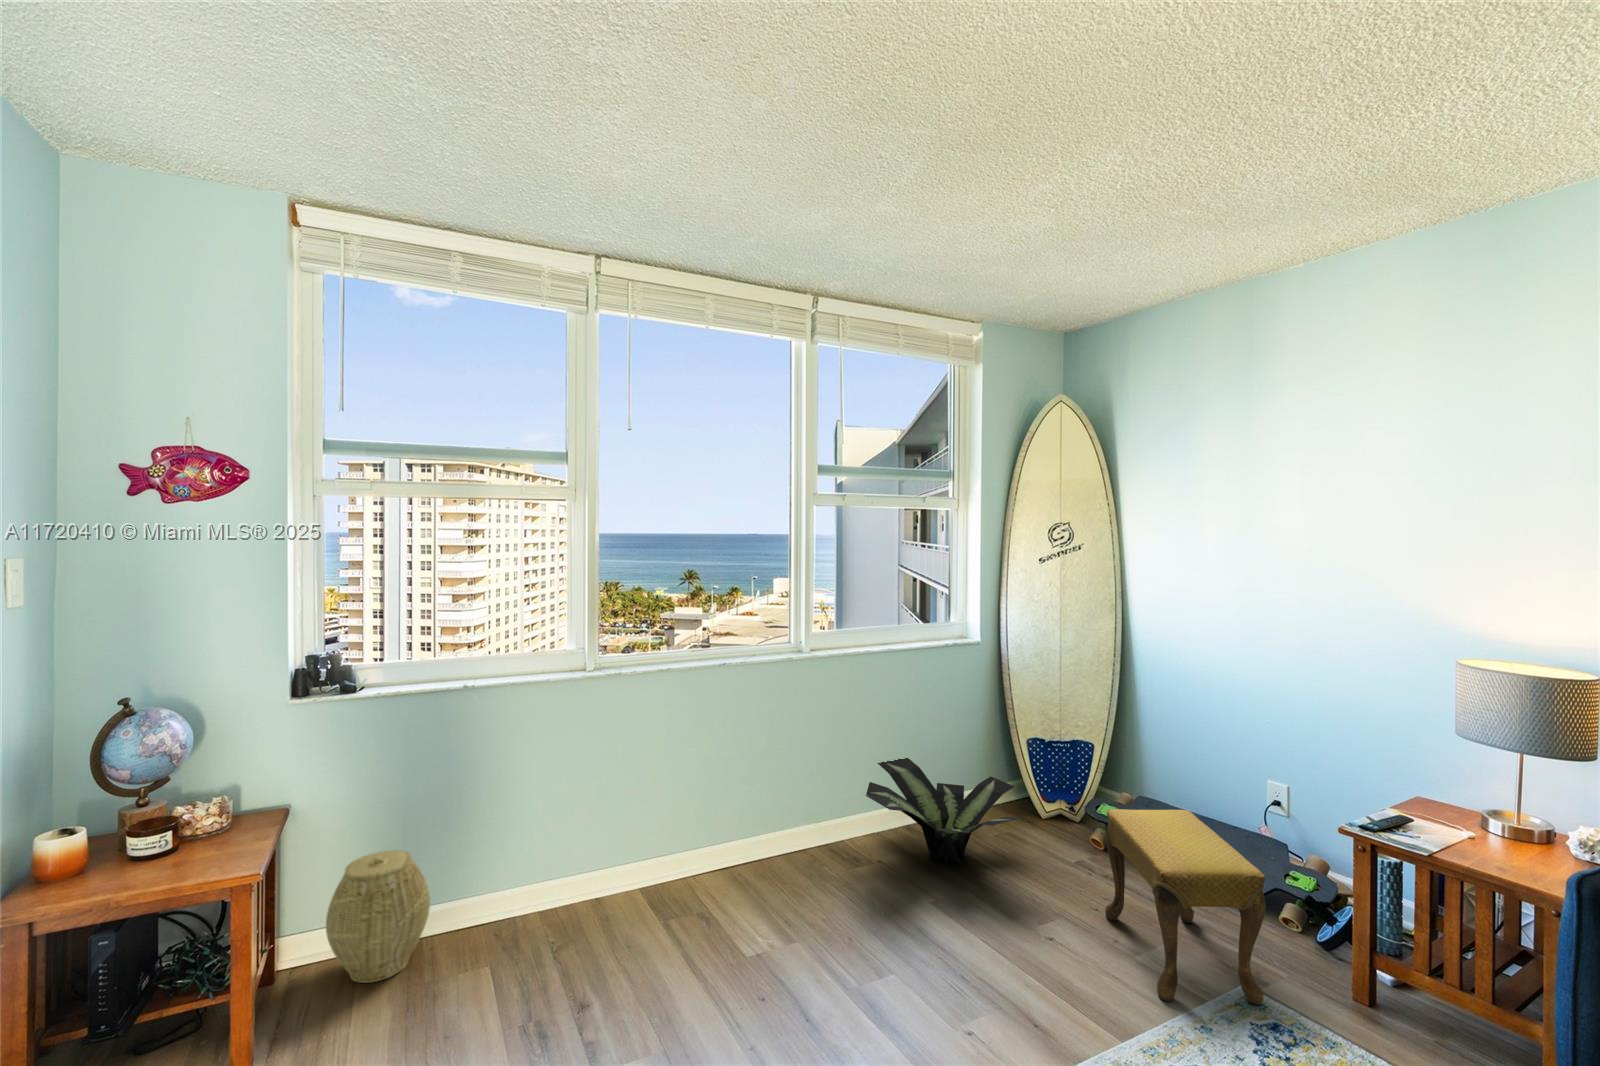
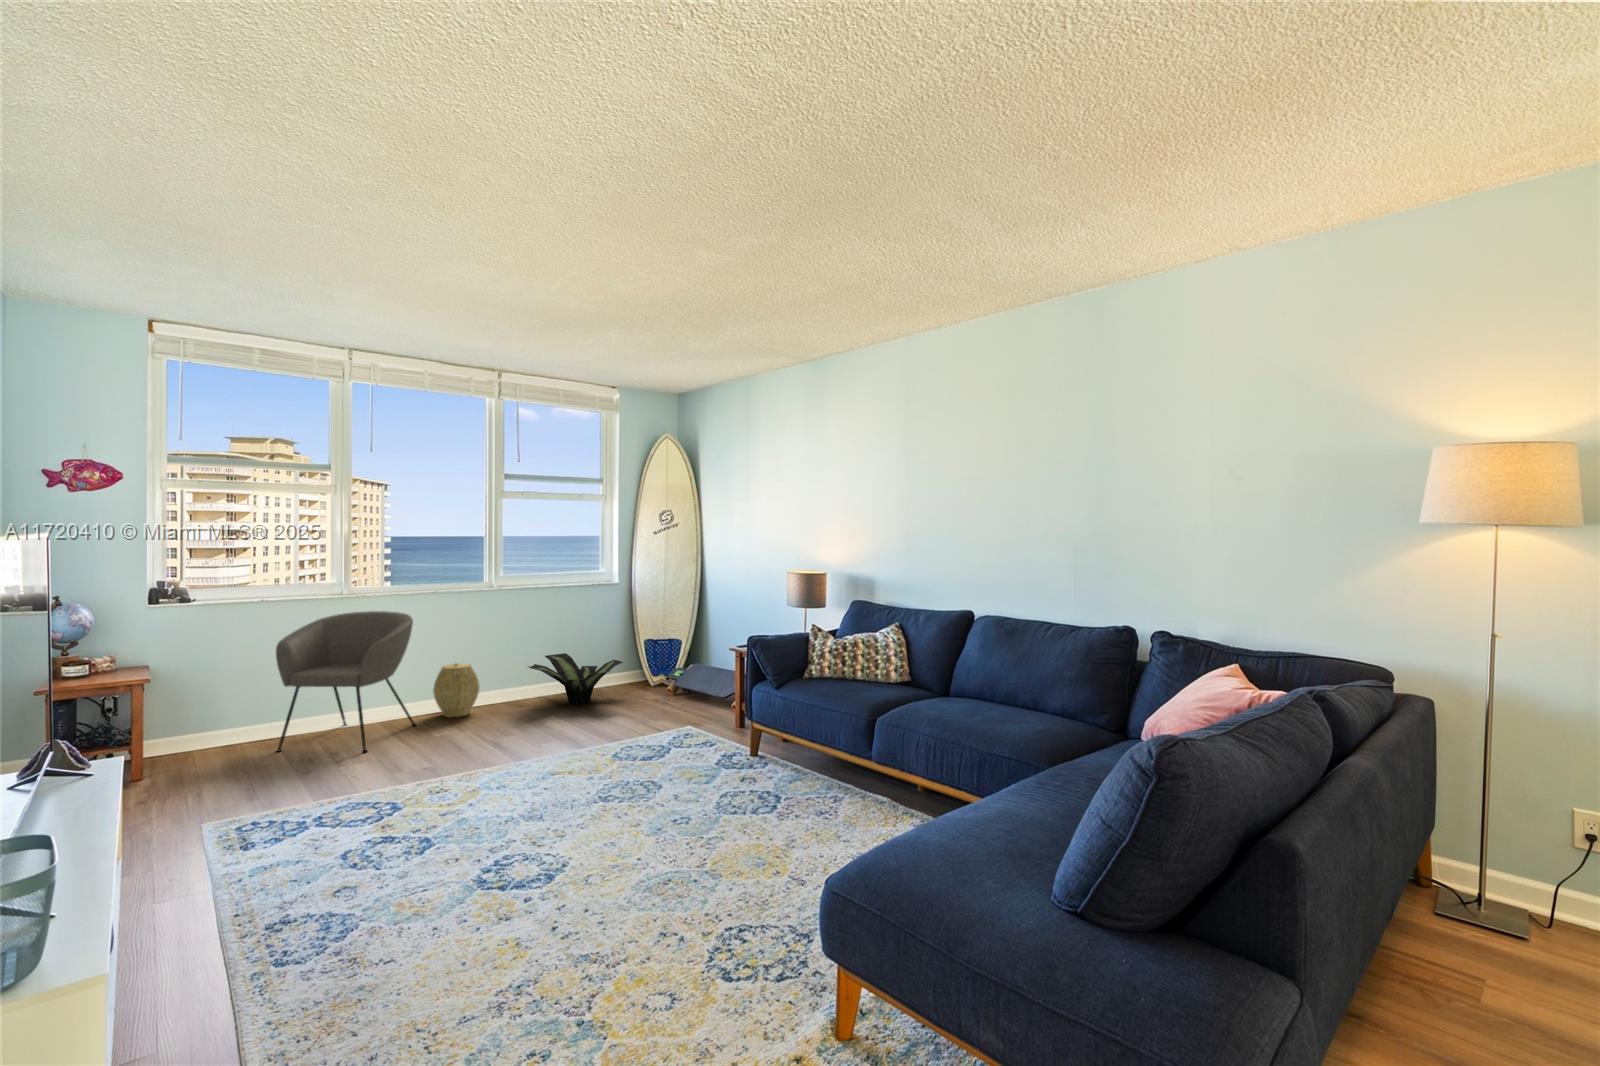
armchair: none [480,701,701,1003] -> present [276,611,415,752]
footstool: present [1105,809,1266,1005] -> none [646,655,696,731]
woven basket: present [326,850,430,983] -> present [433,663,479,717]

